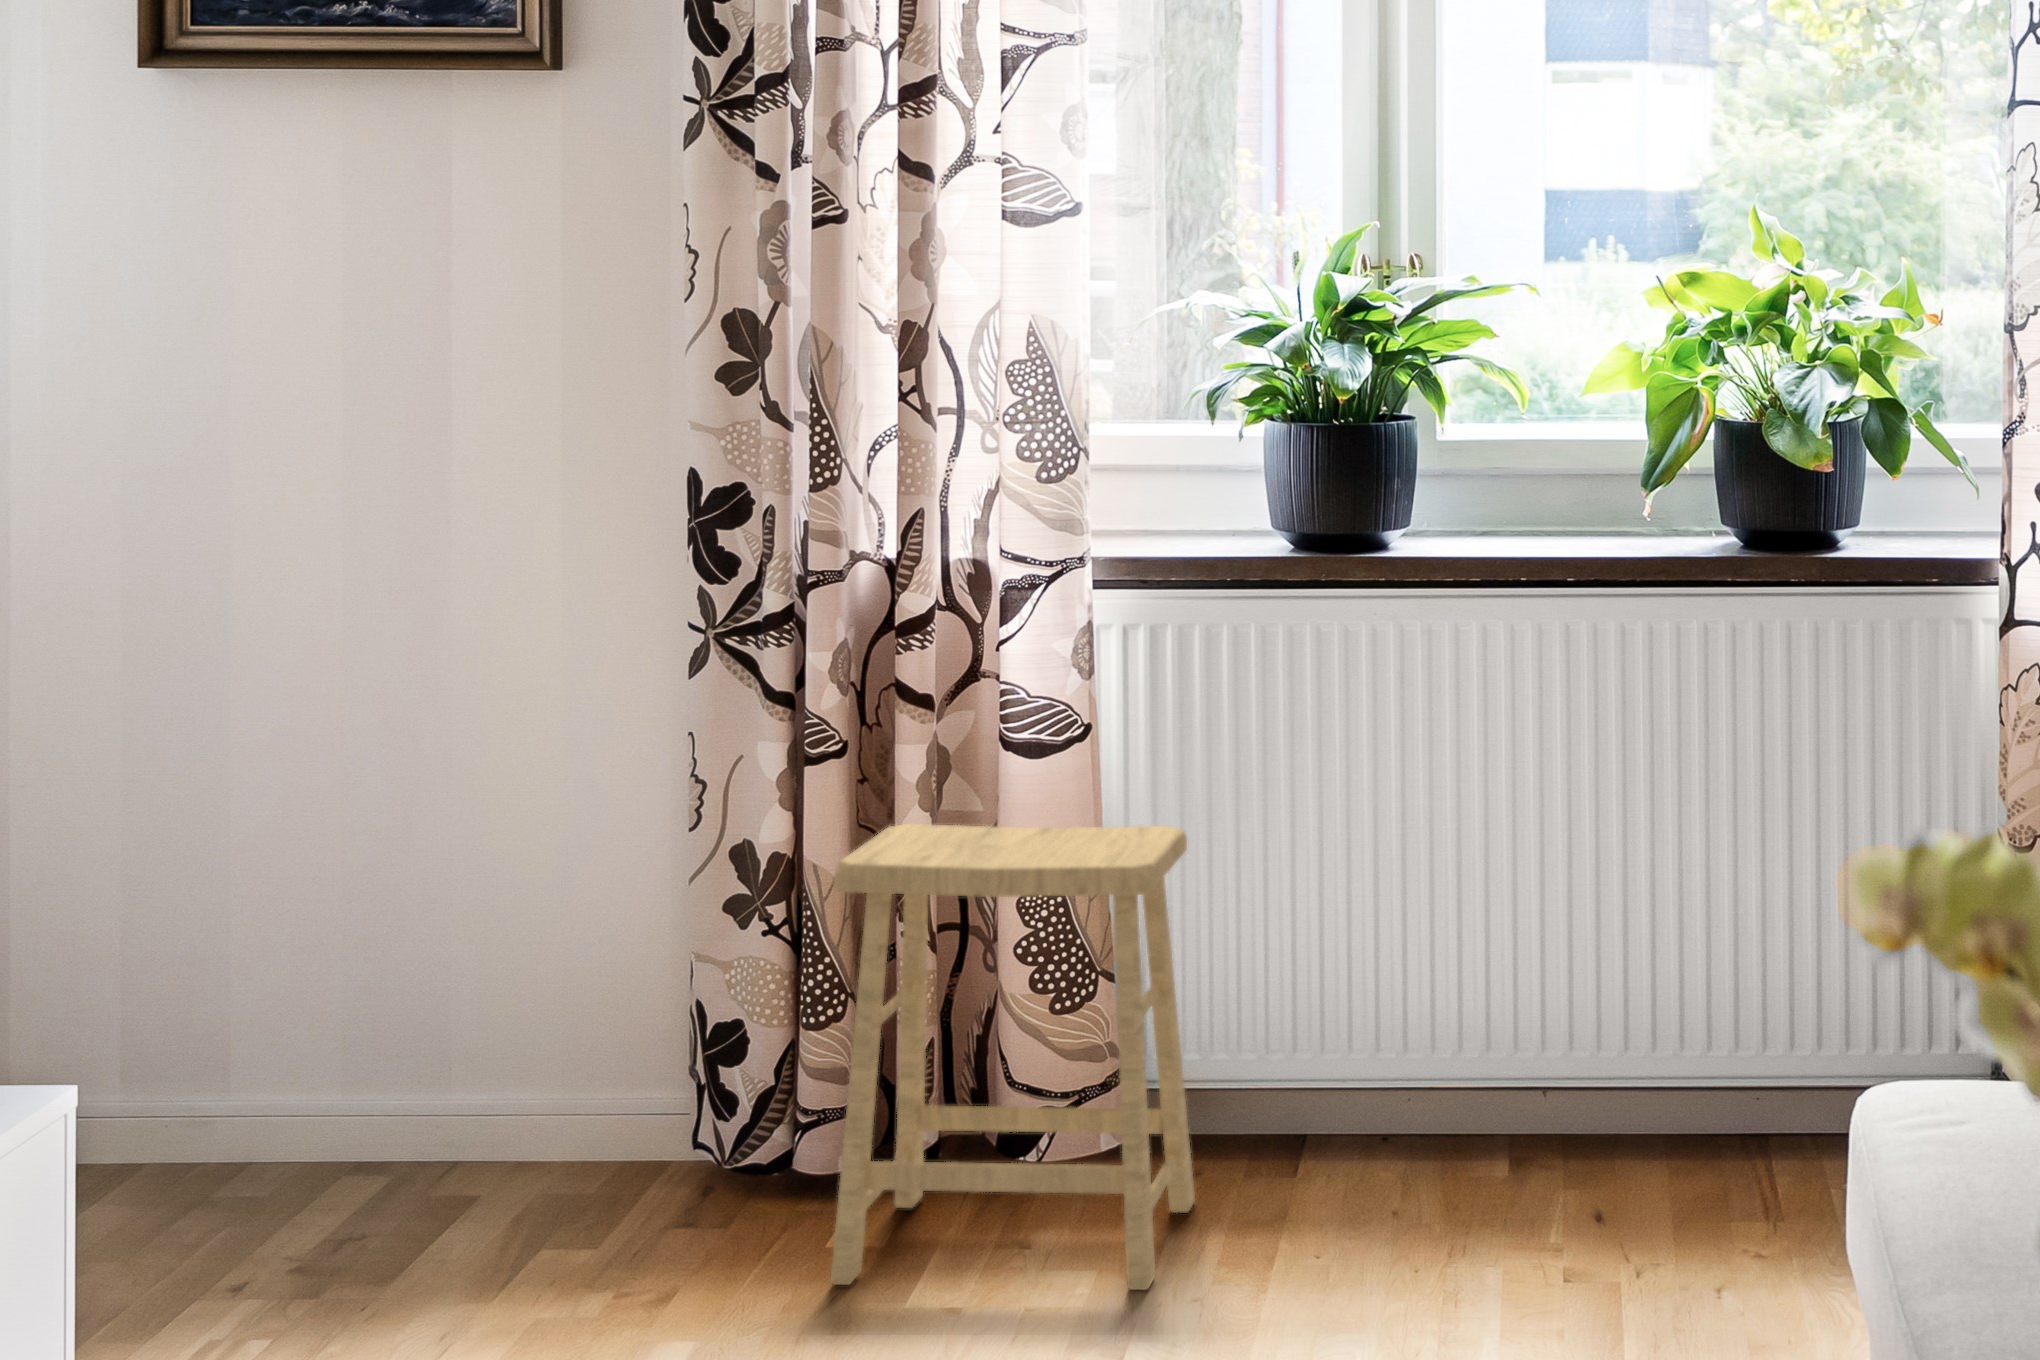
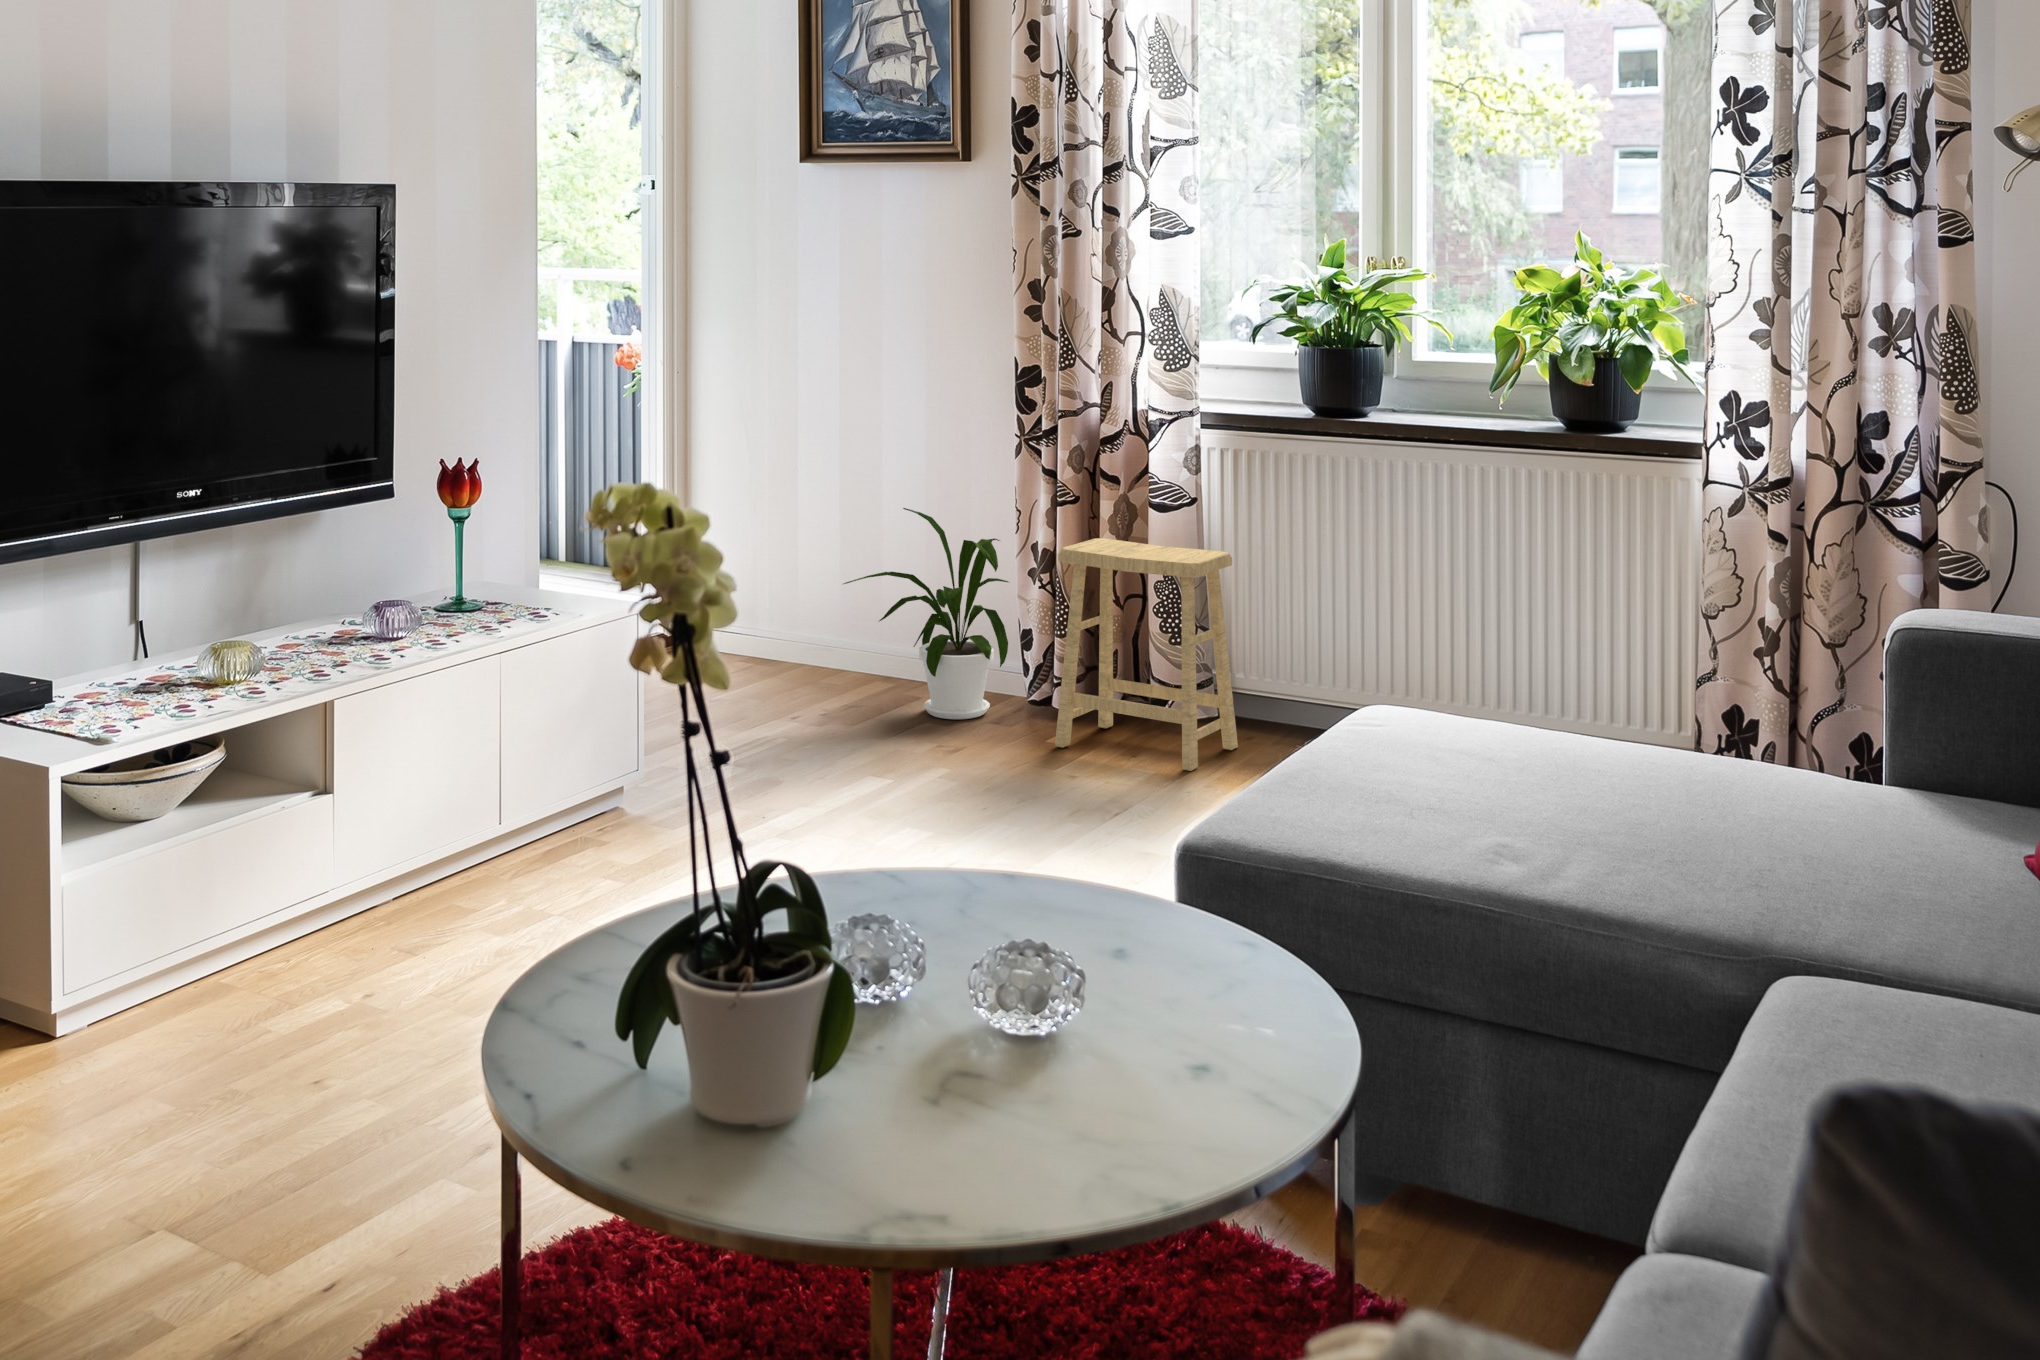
house plant: none [285,803,687,1256] -> present [844,508,1008,719]

